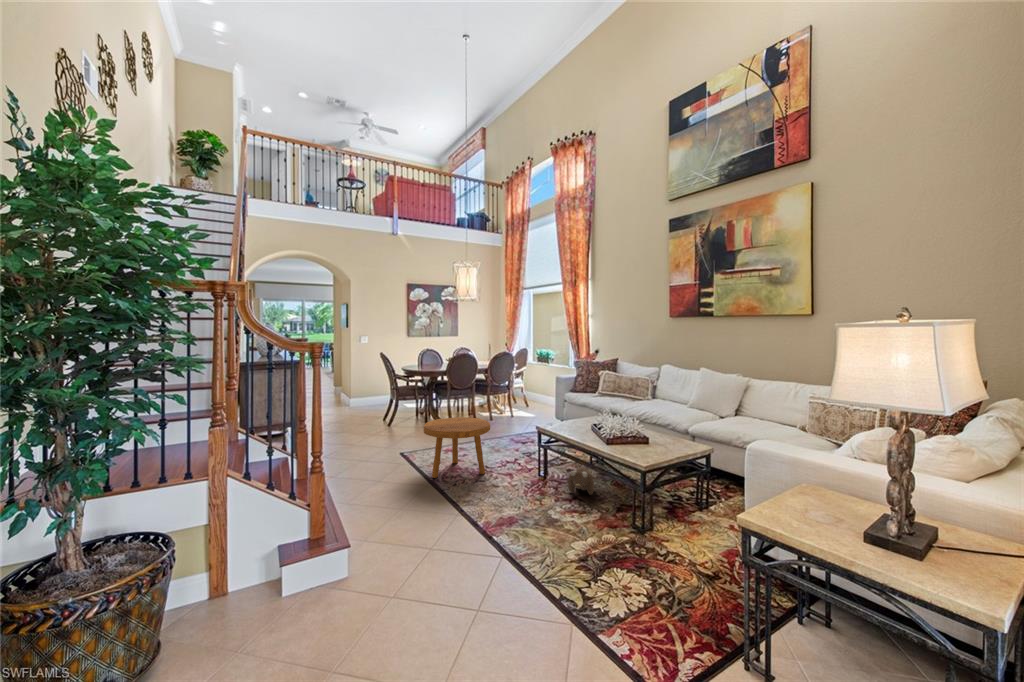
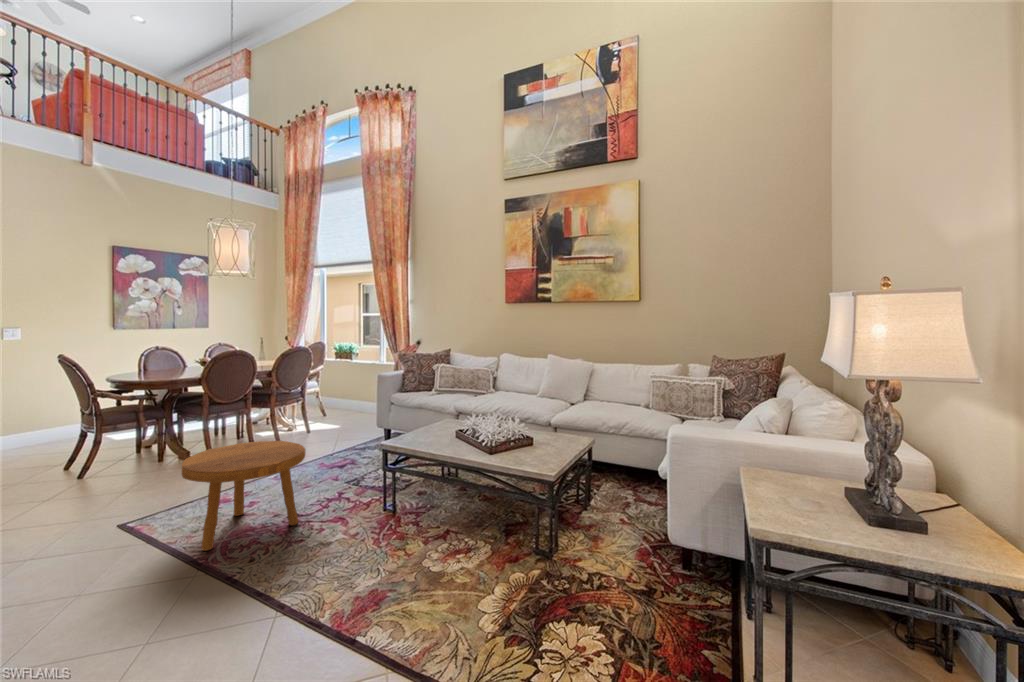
plush toy: present [568,467,594,495] -> none [435,489,469,525]

